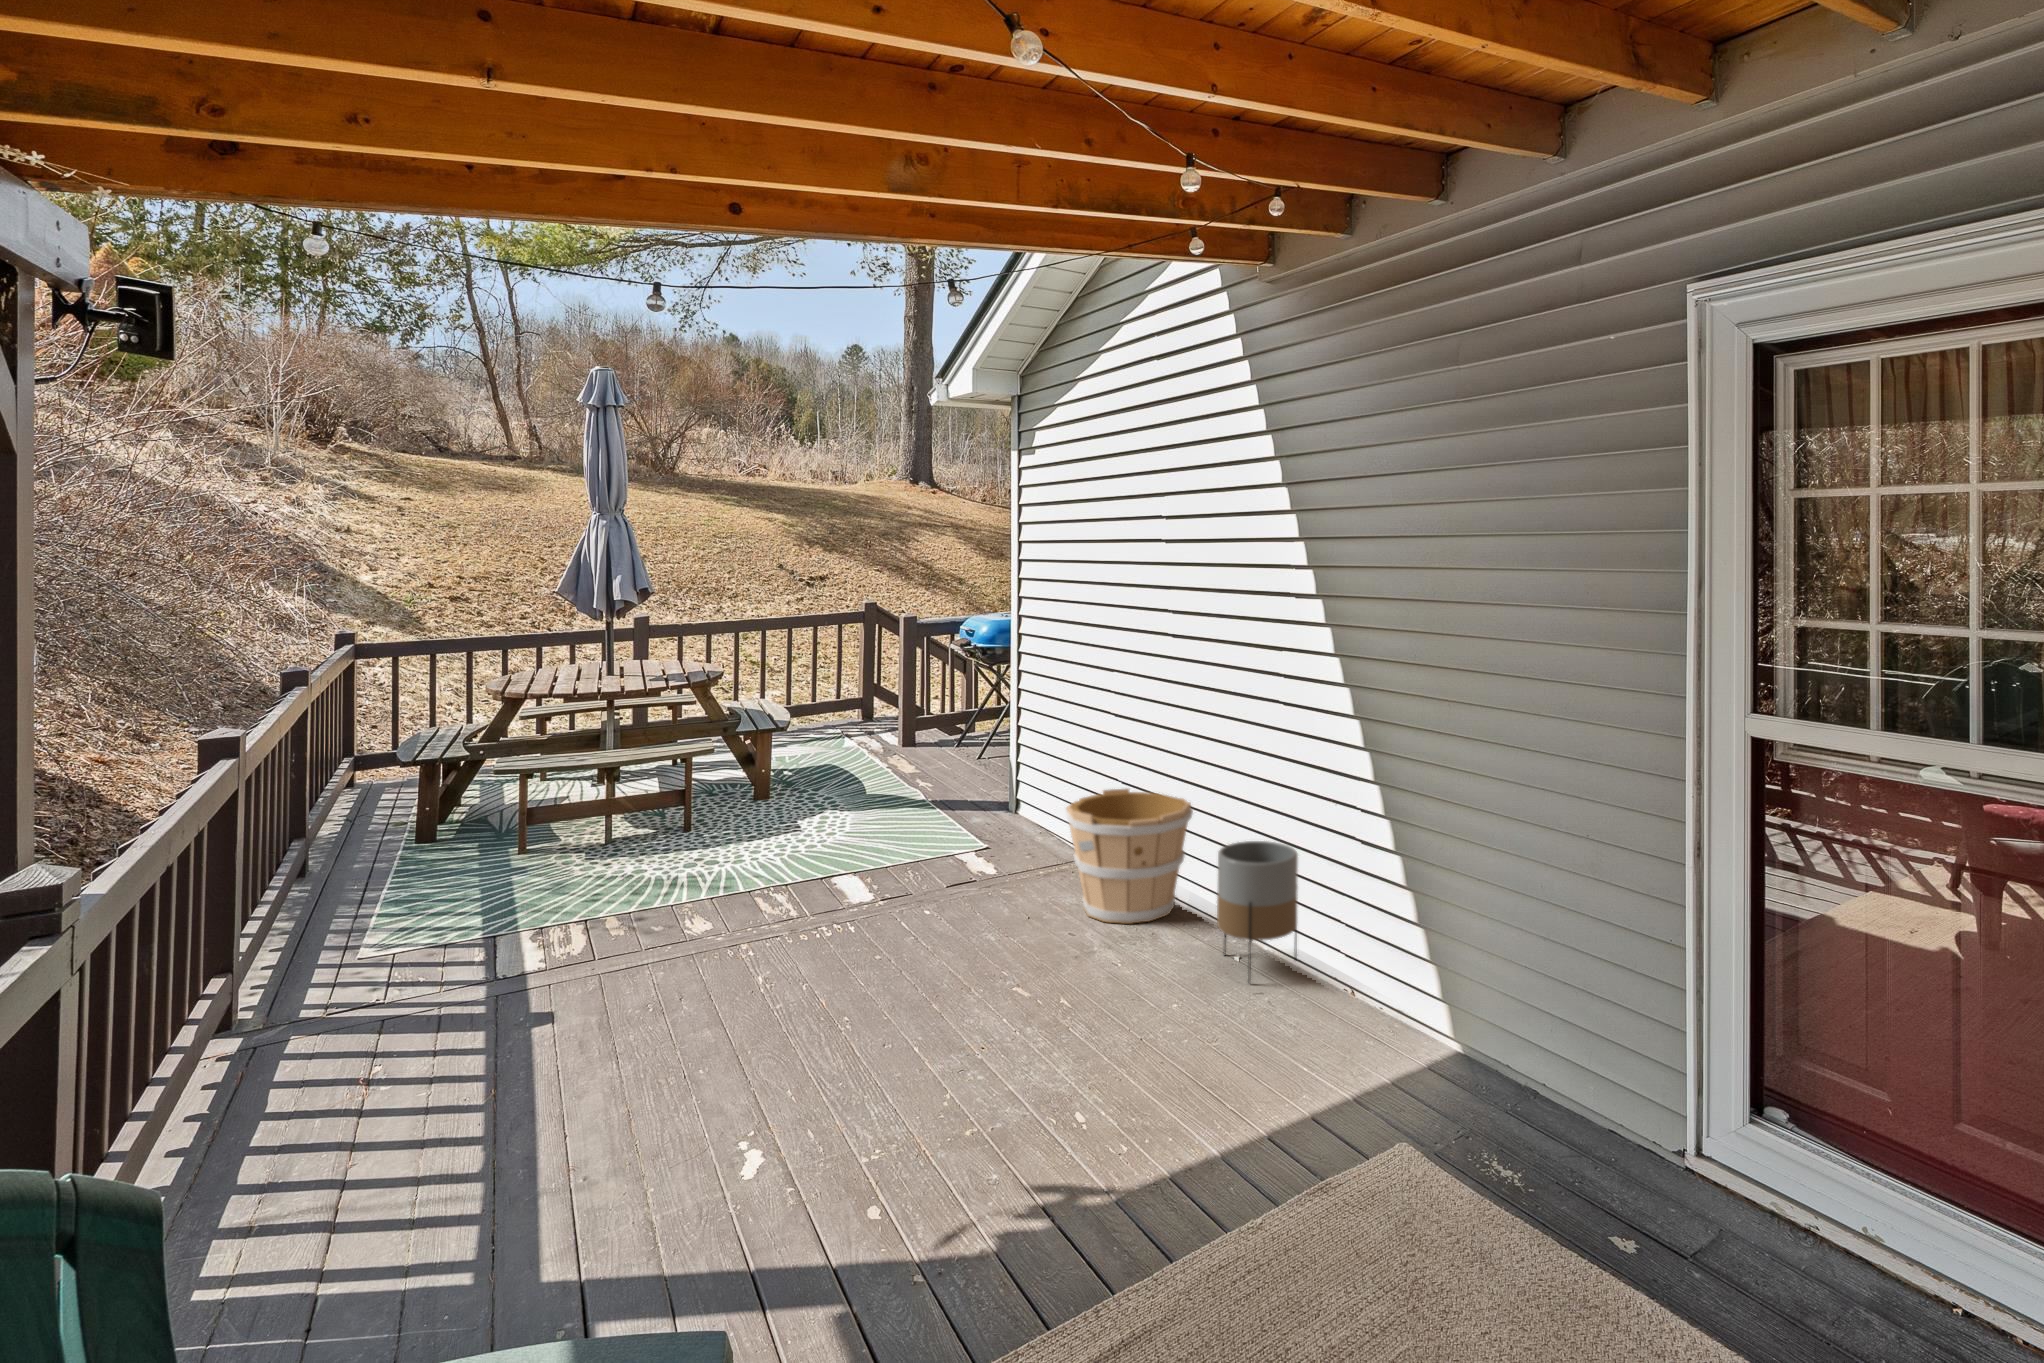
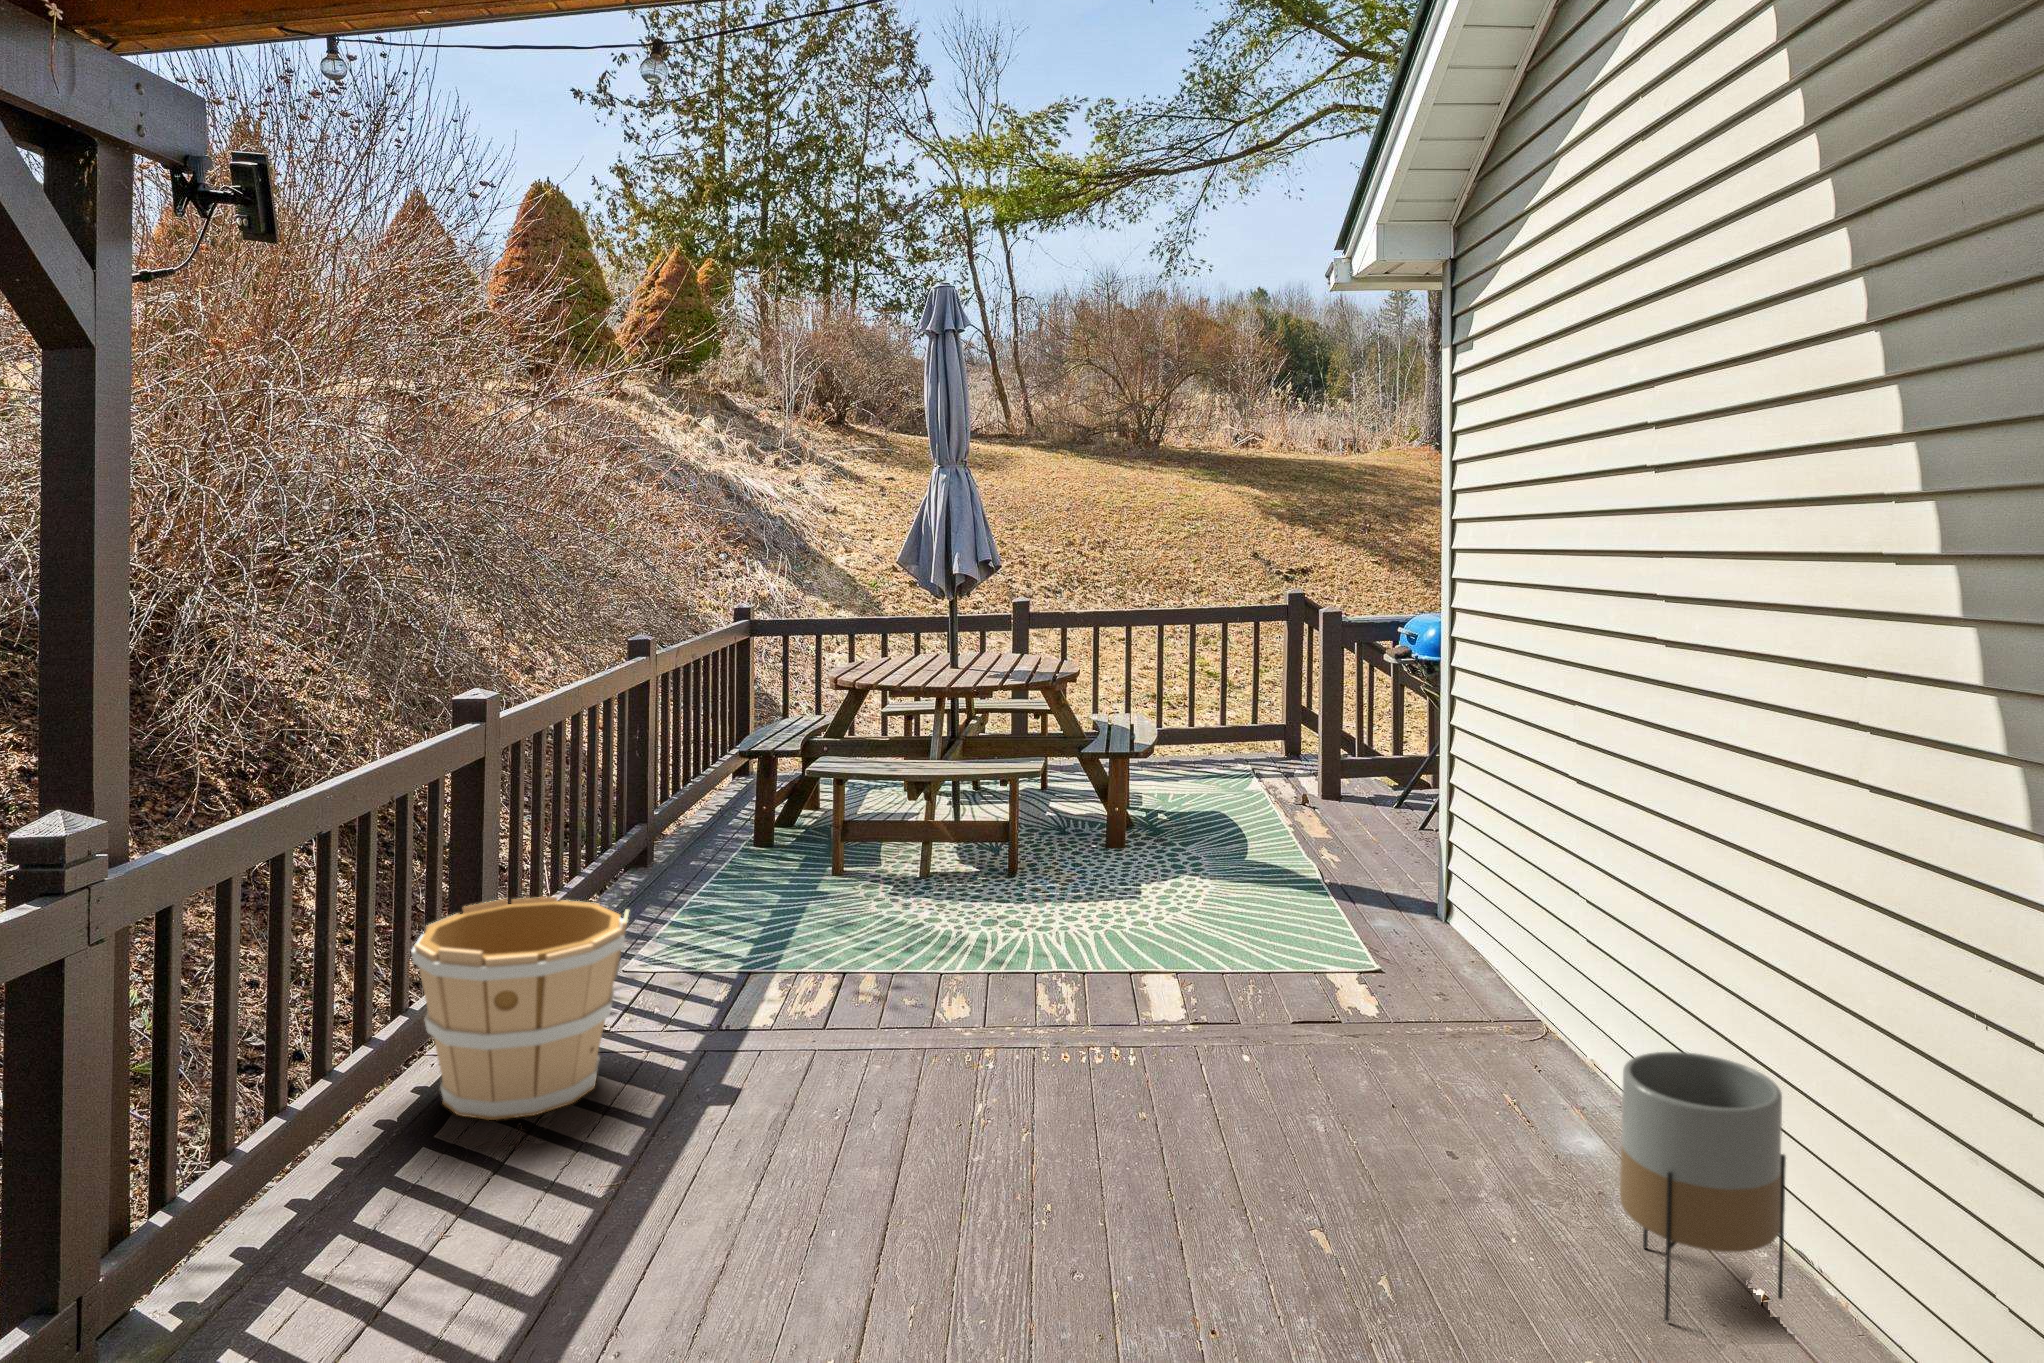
wooden bucket: present [1066,789,1193,924] -> present [411,897,629,1120]

